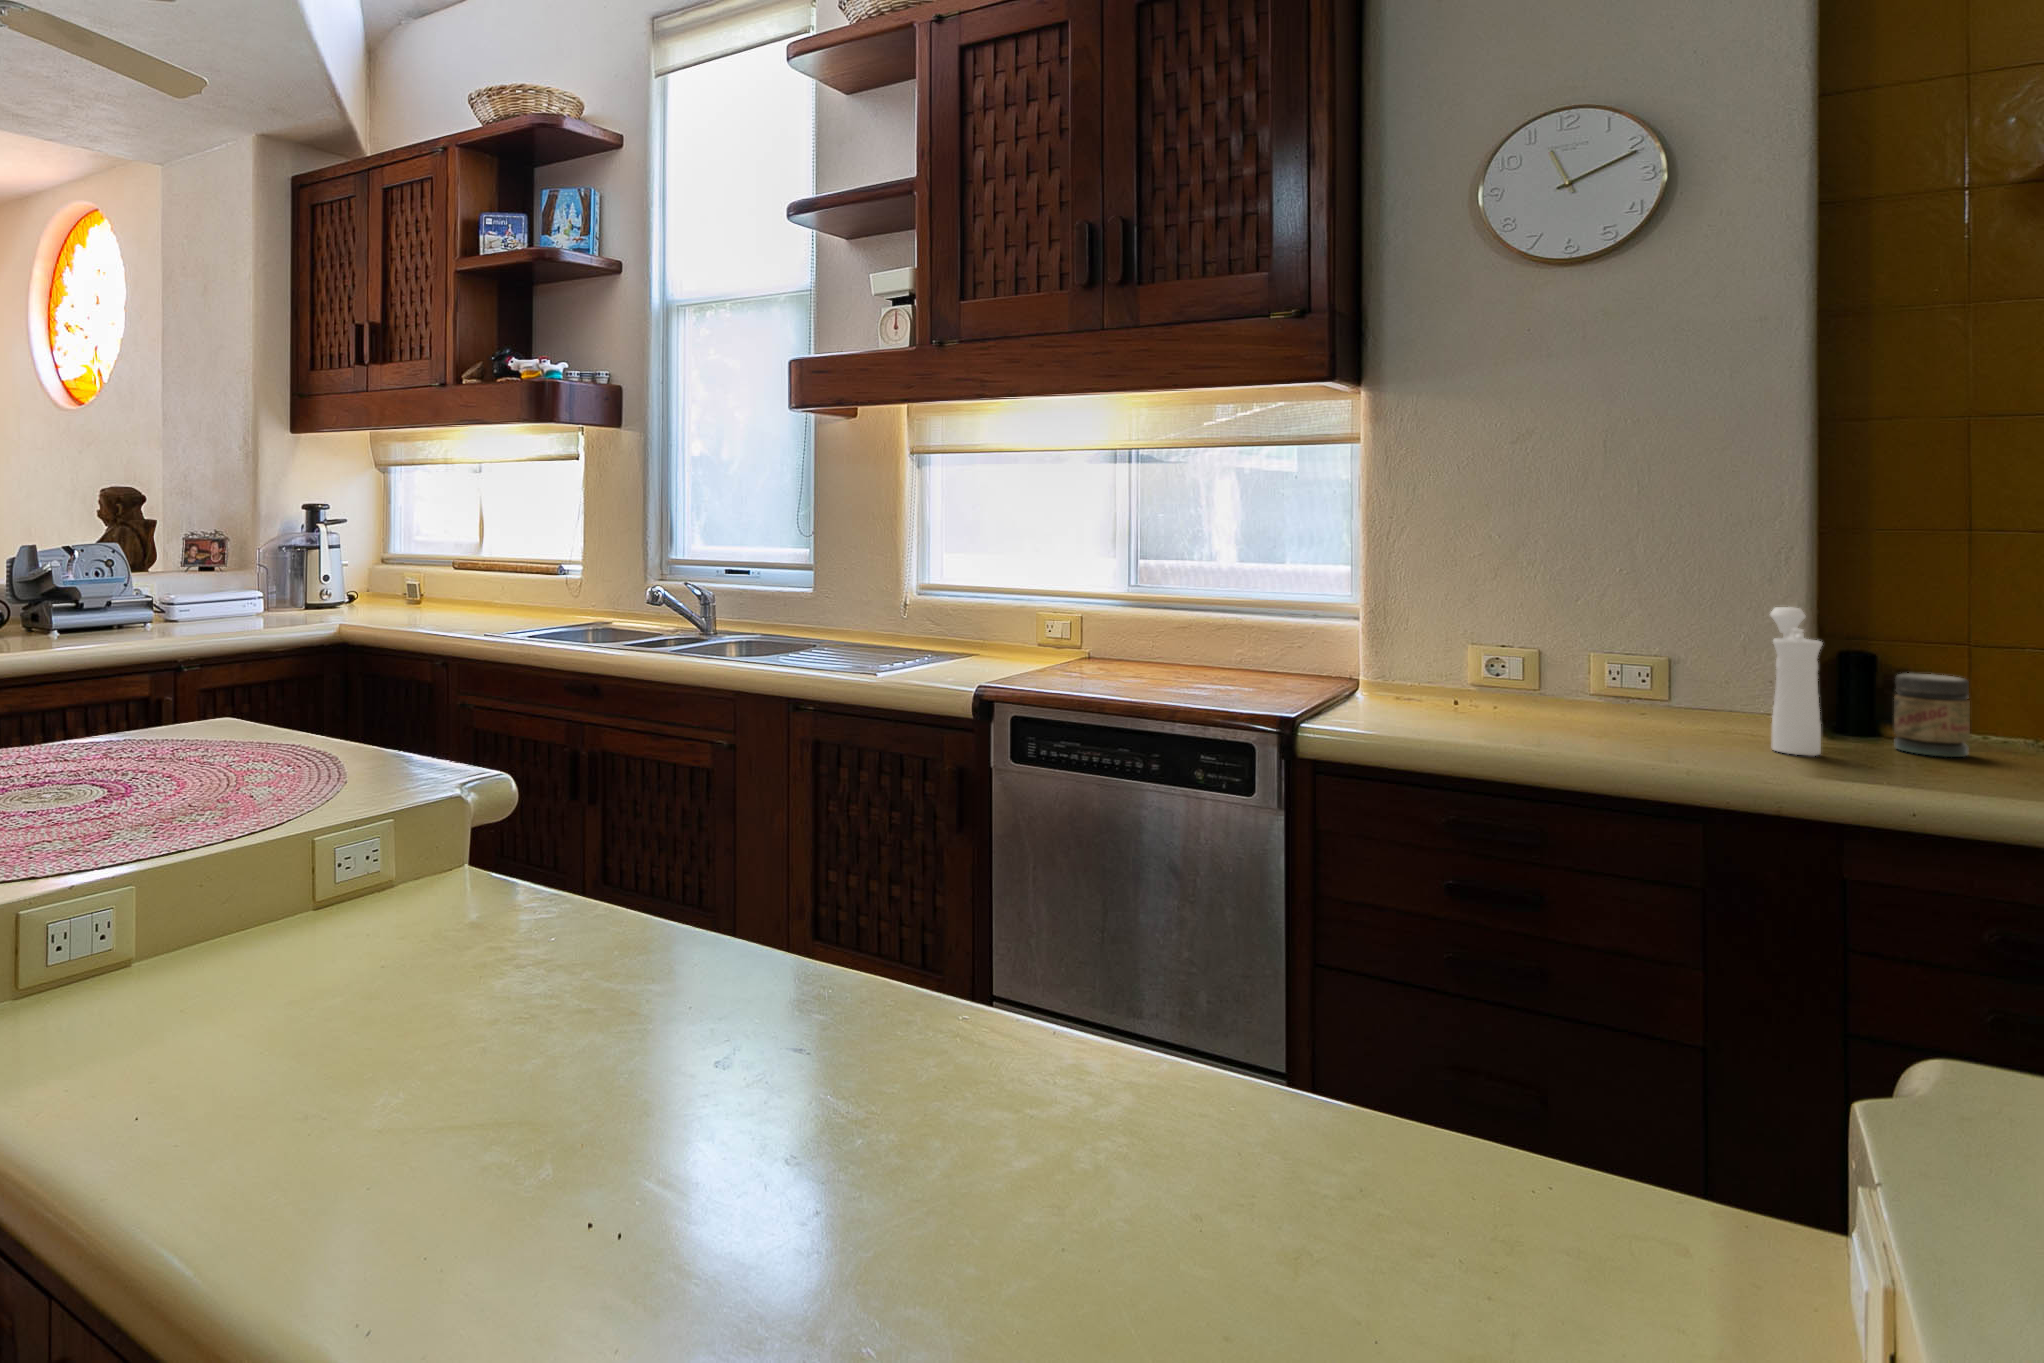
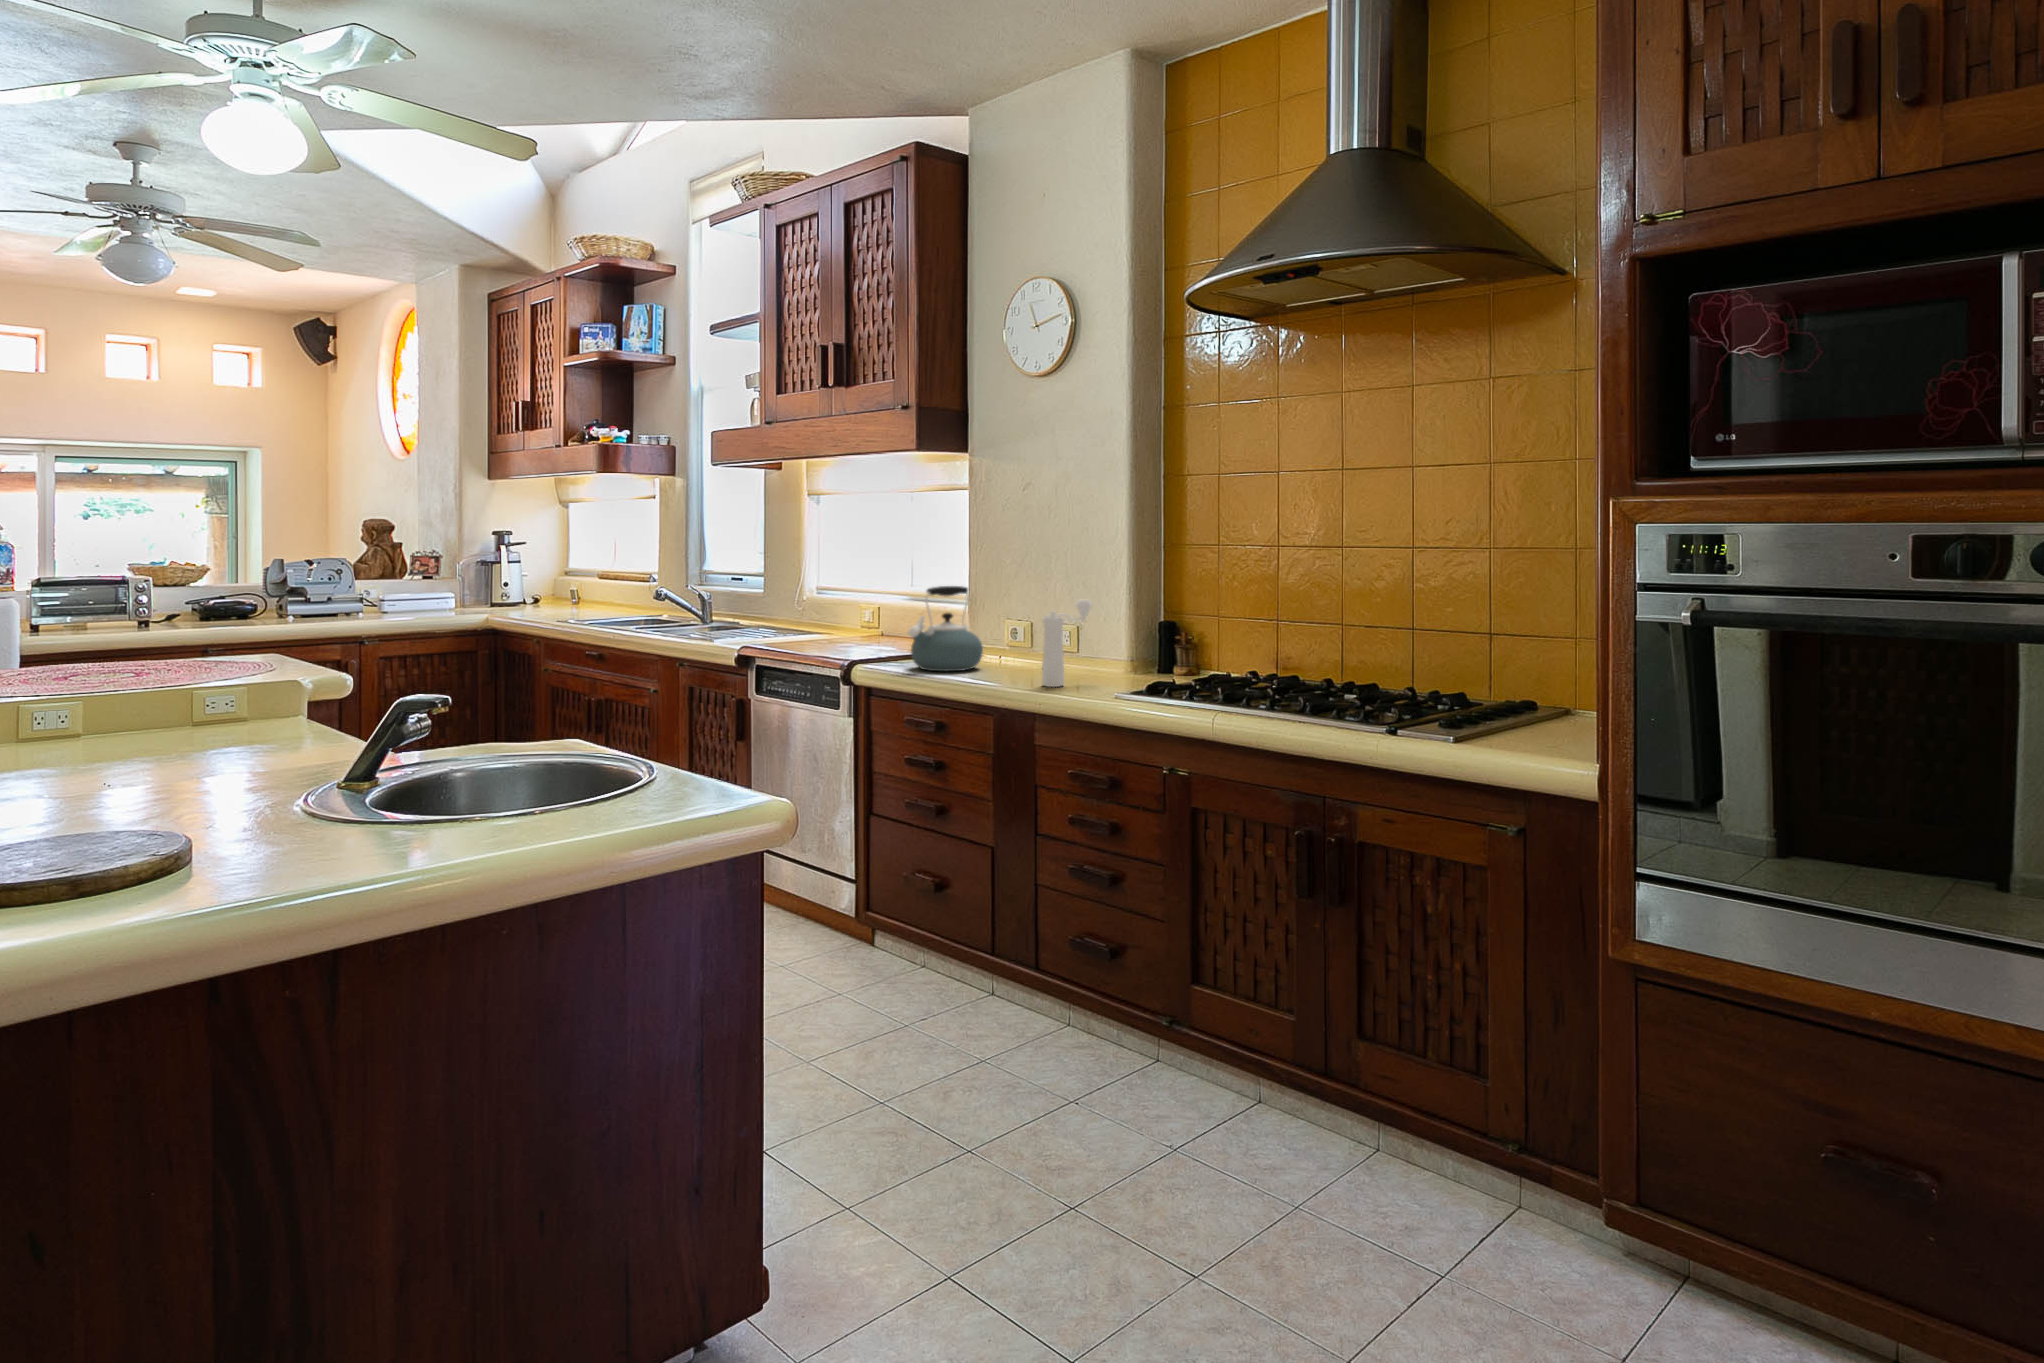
kettle: none [1394,584,1525,724] -> present [908,586,983,671]
jar: present [1894,673,1970,757] -> none [1121,641,1154,689]

